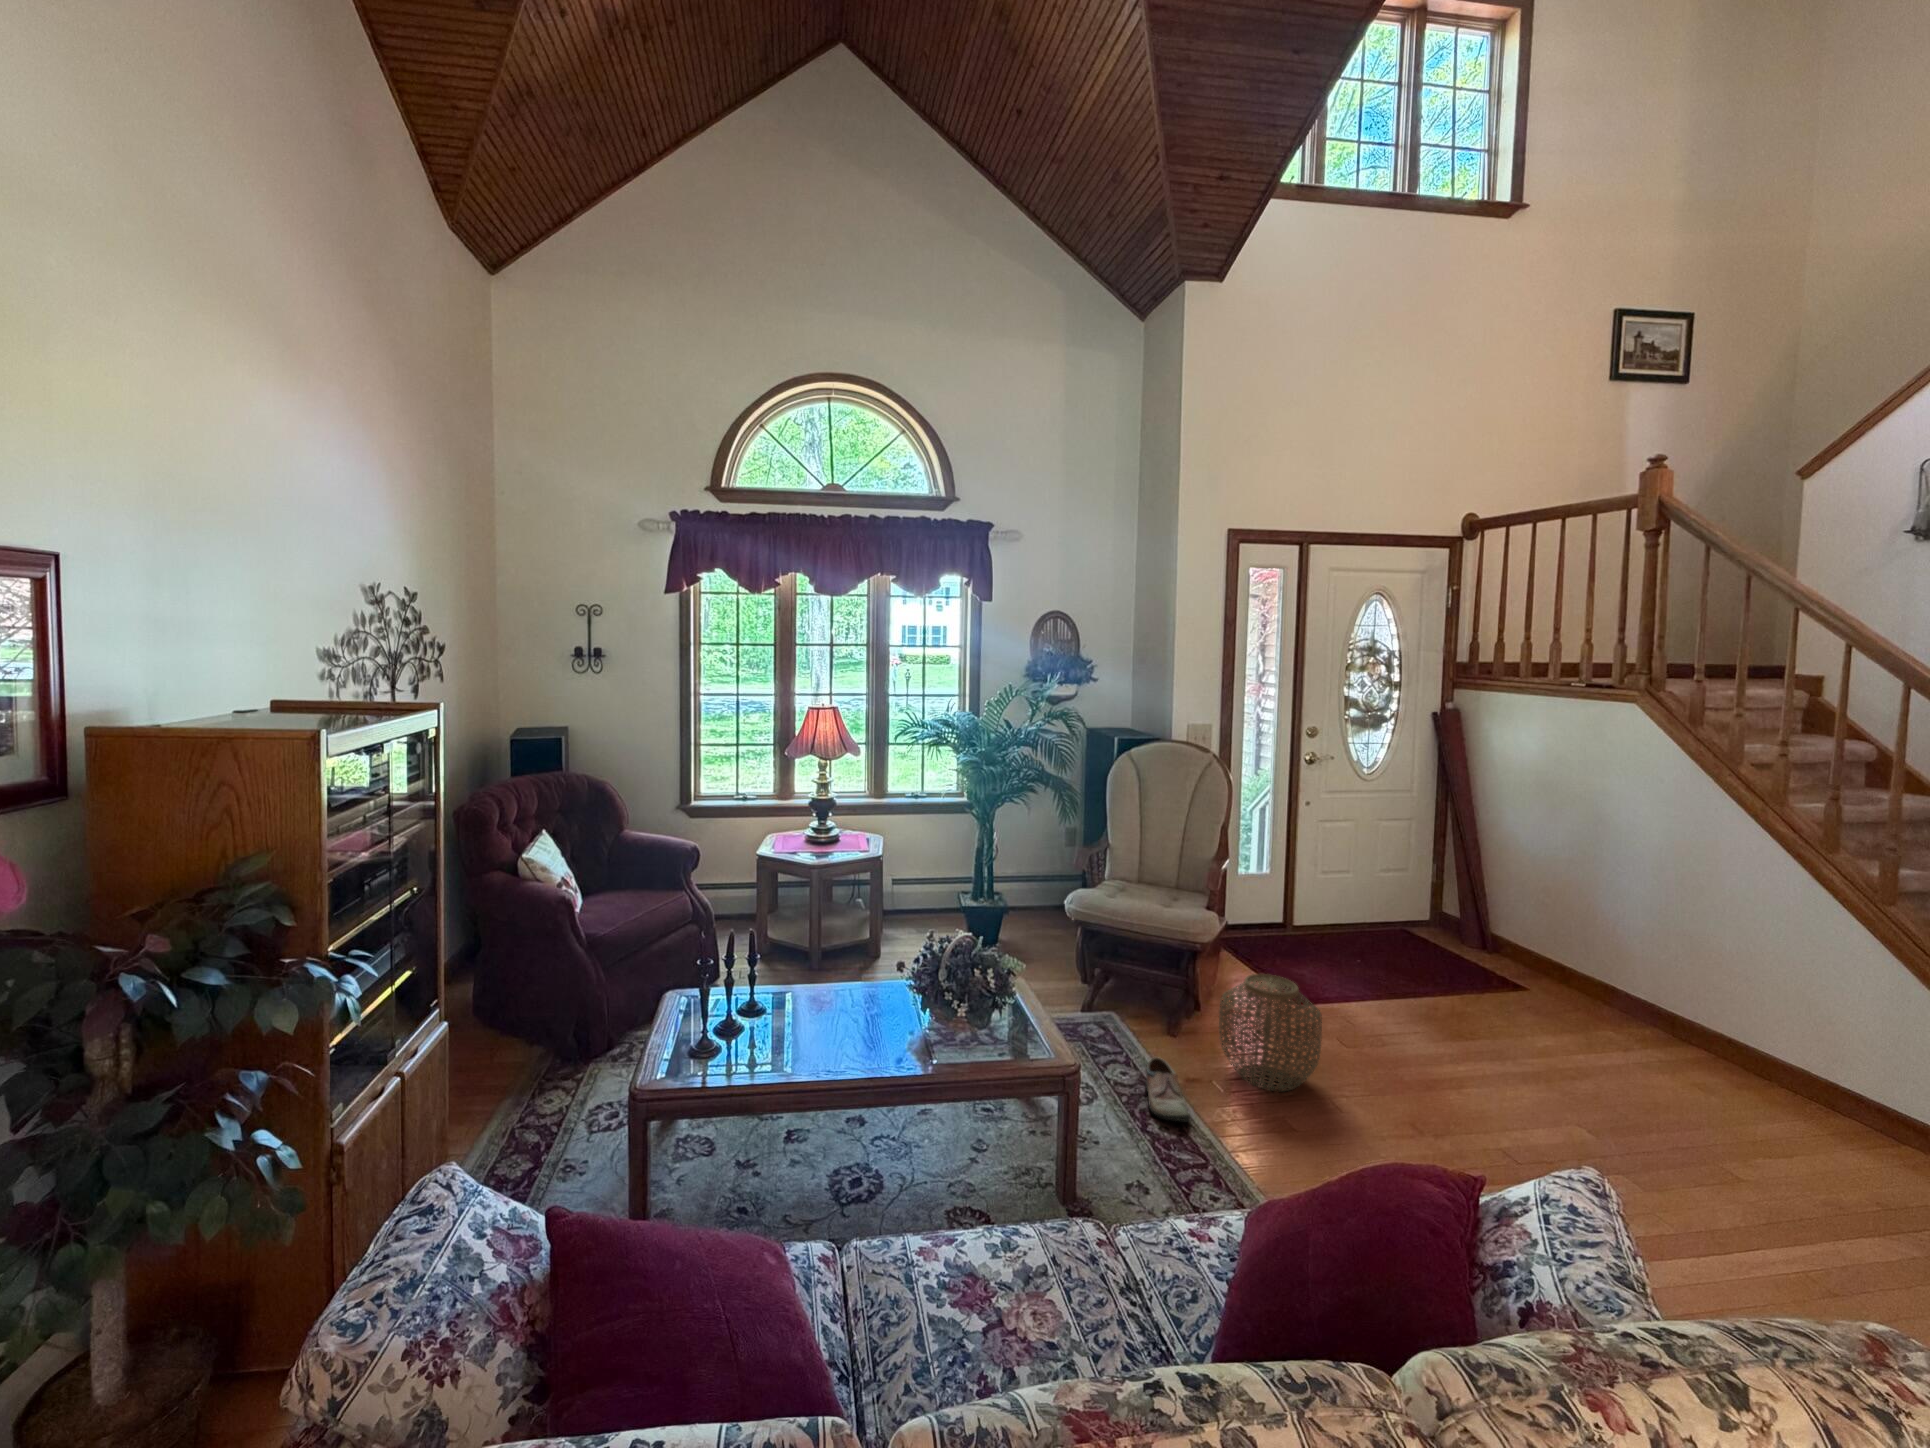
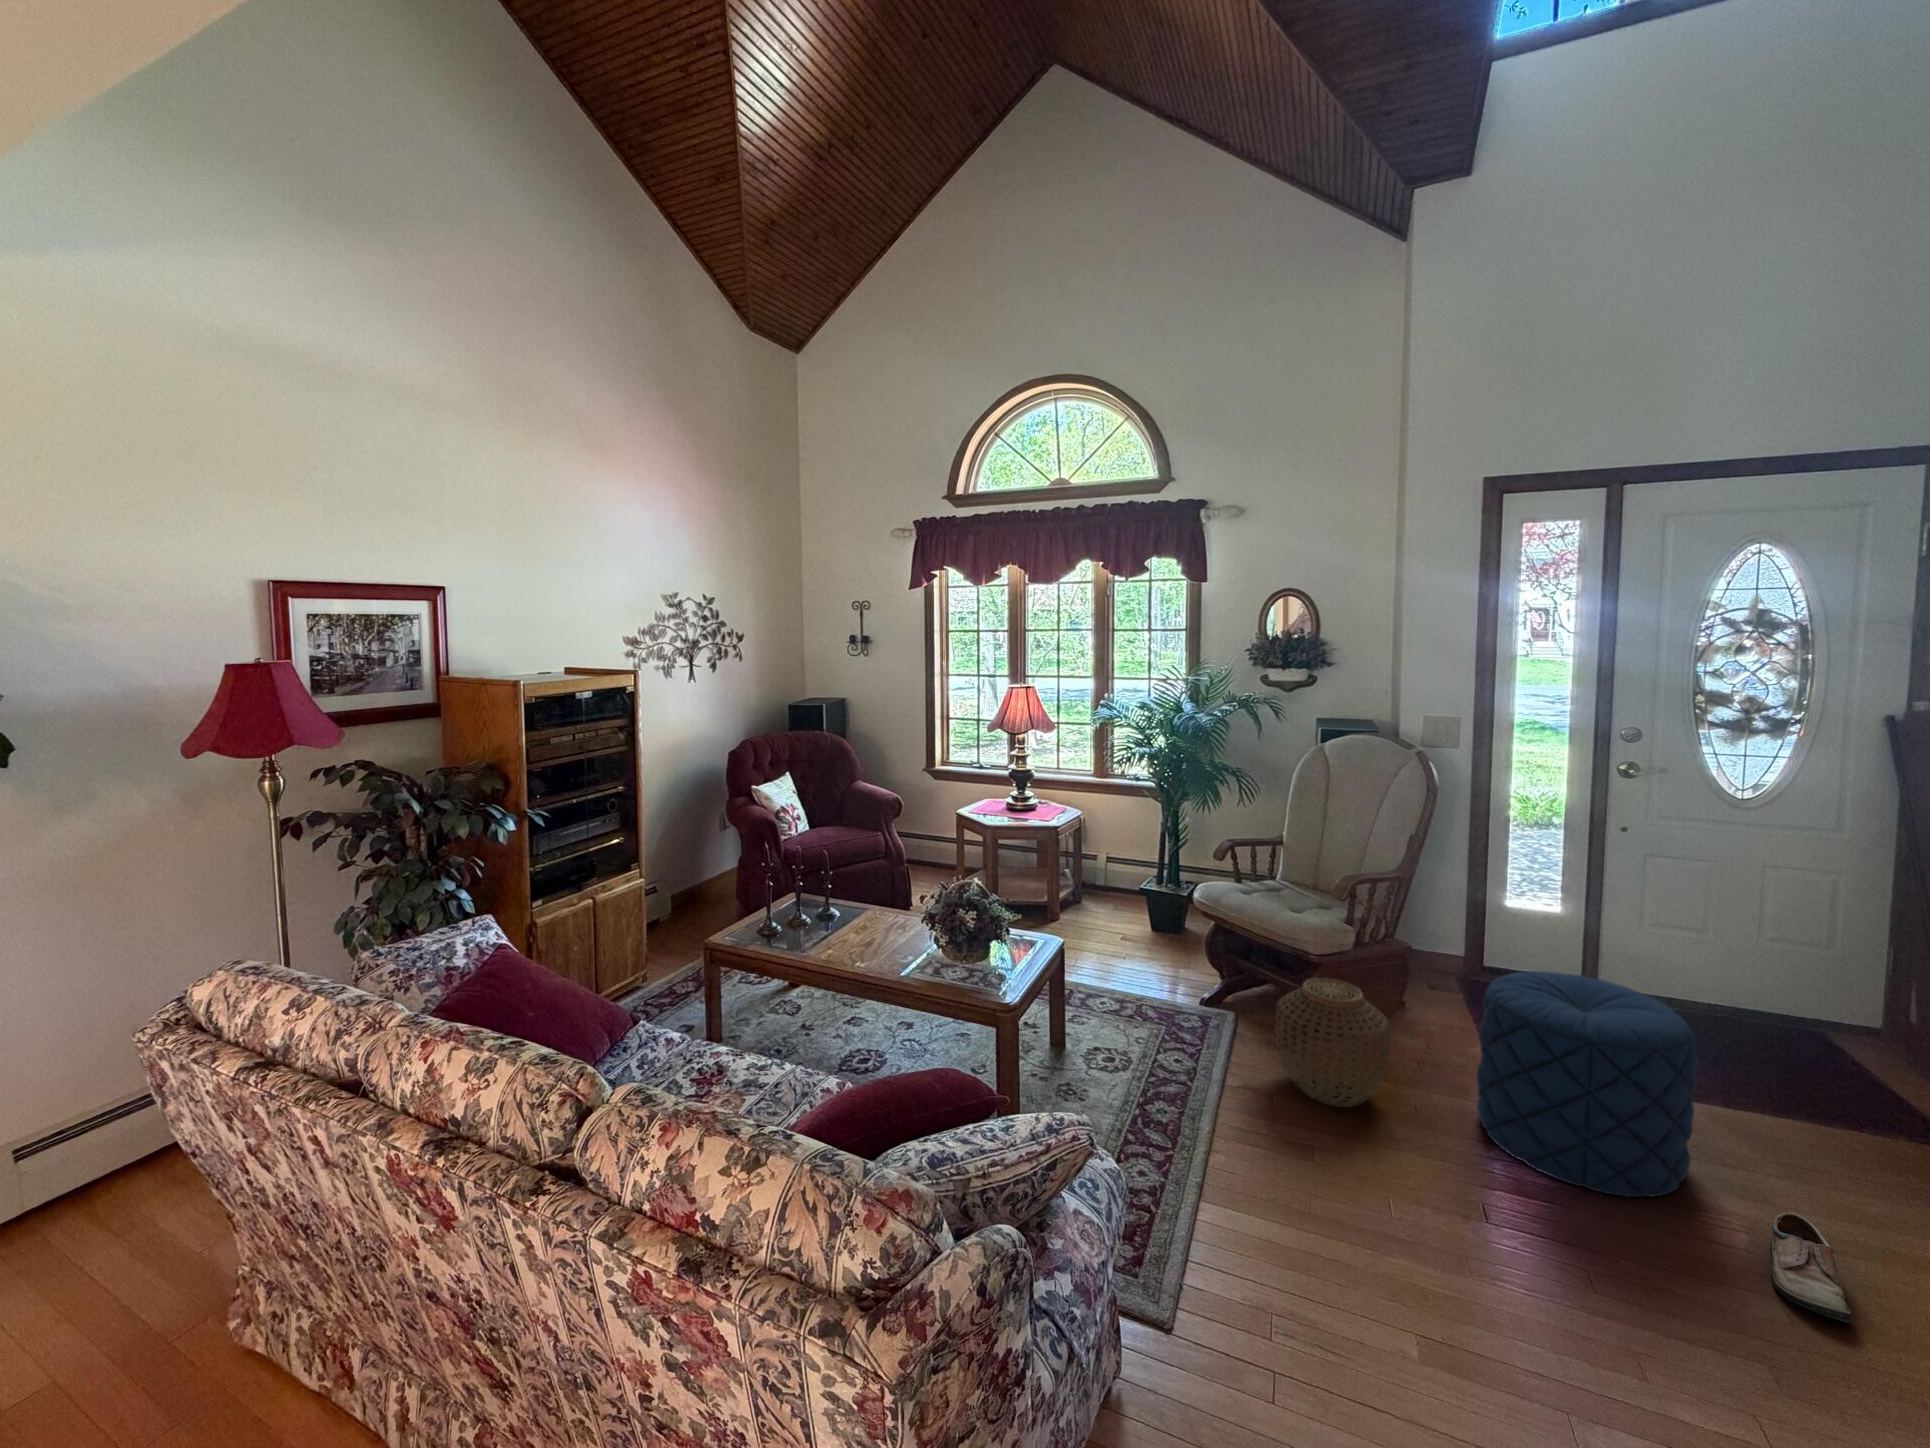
pouf: none [1361,933,1526,1106] -> present [1476,971,1698,1197]
shoe: present [1145,1057,1190,1121] -> present [1770,1213,1852,1323]

